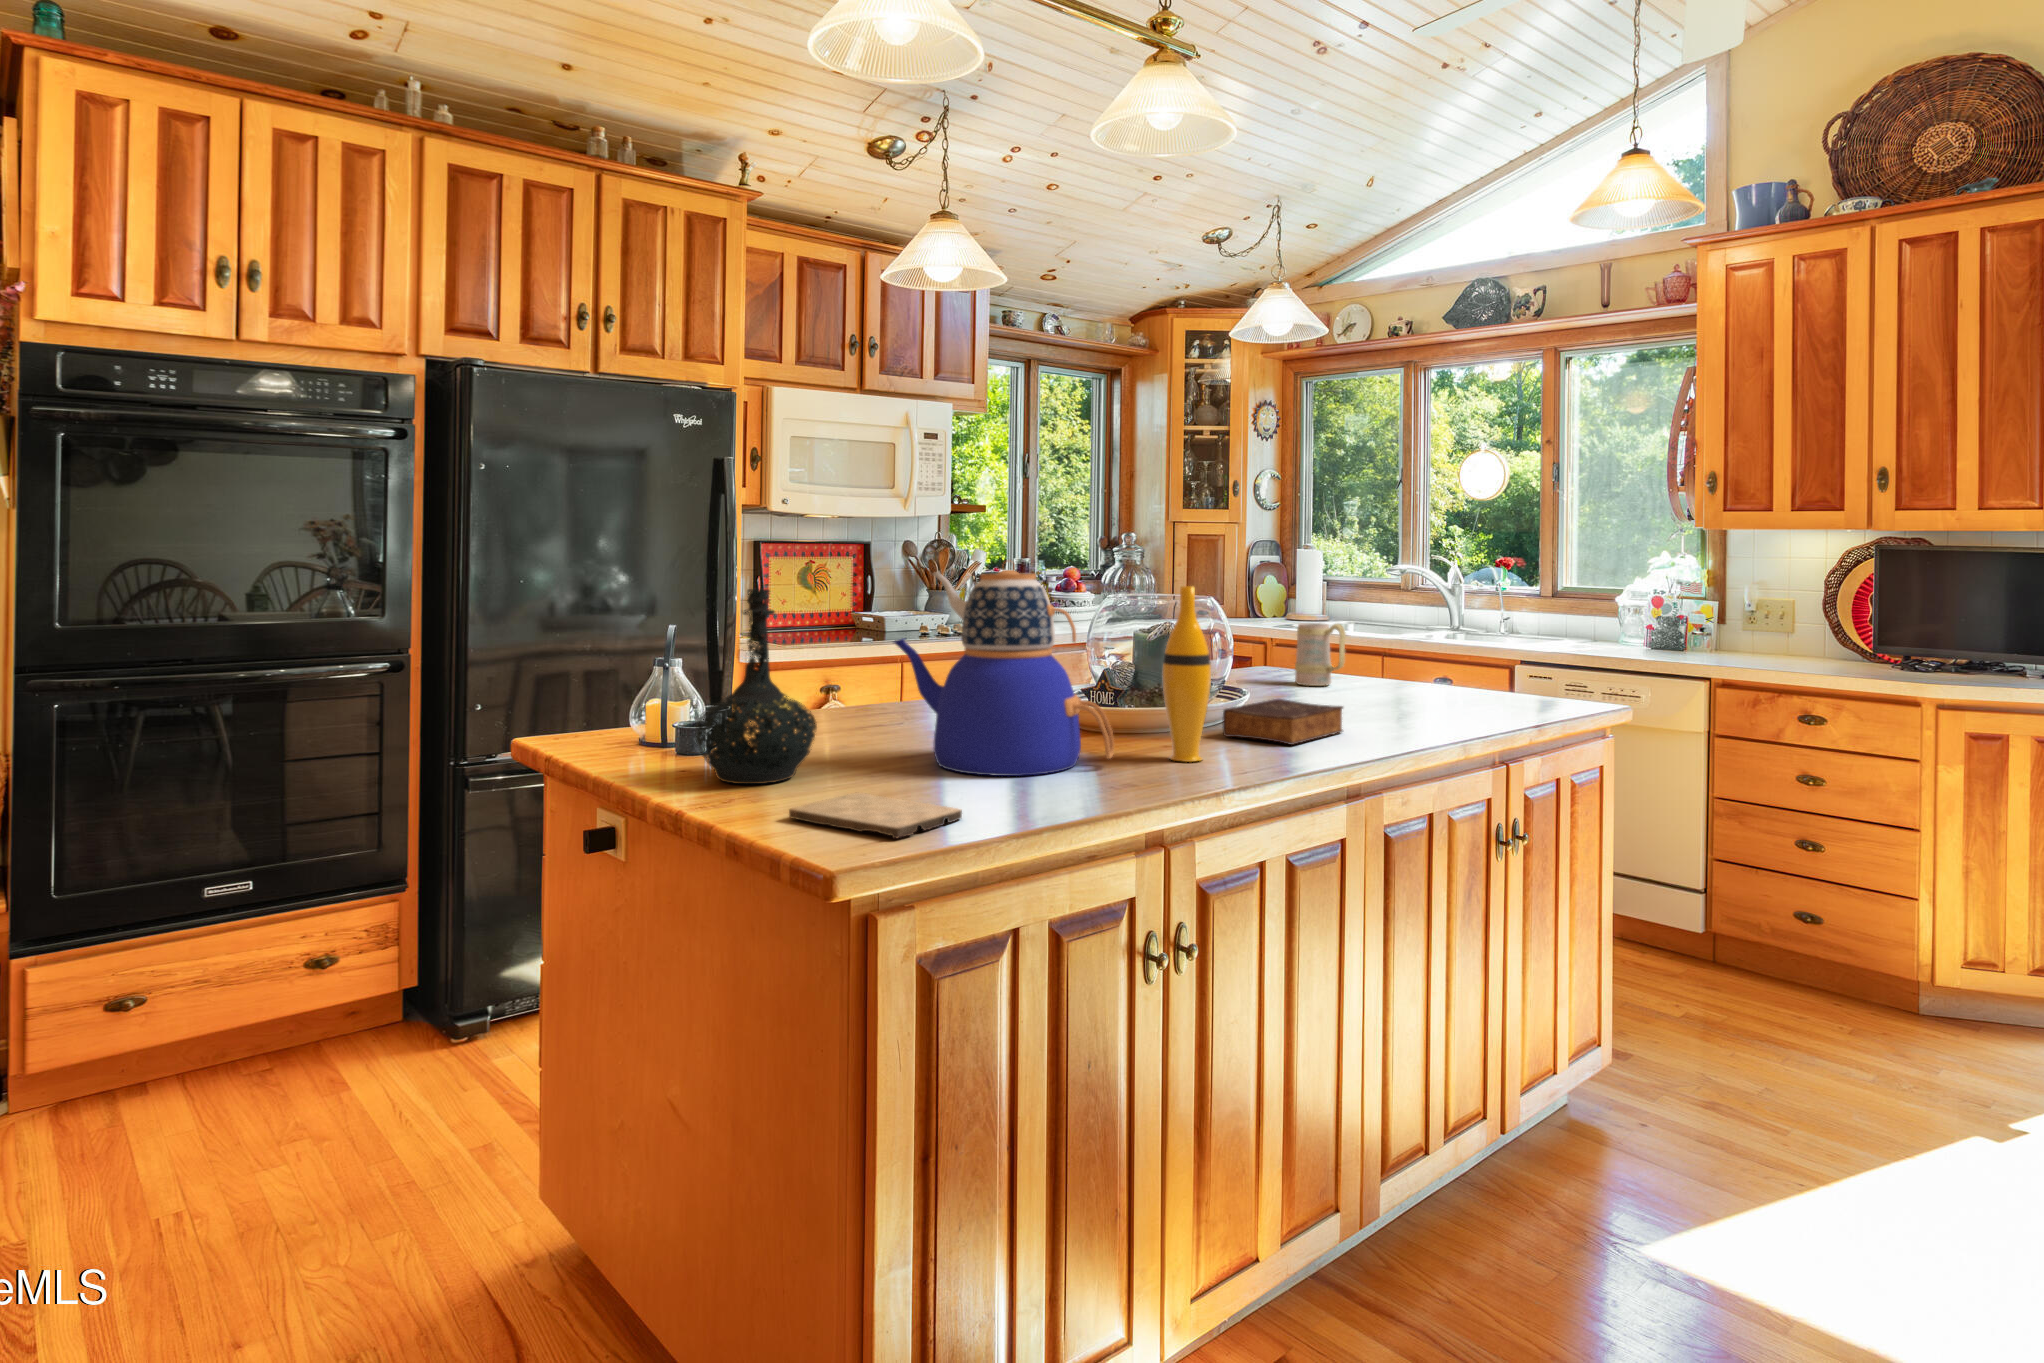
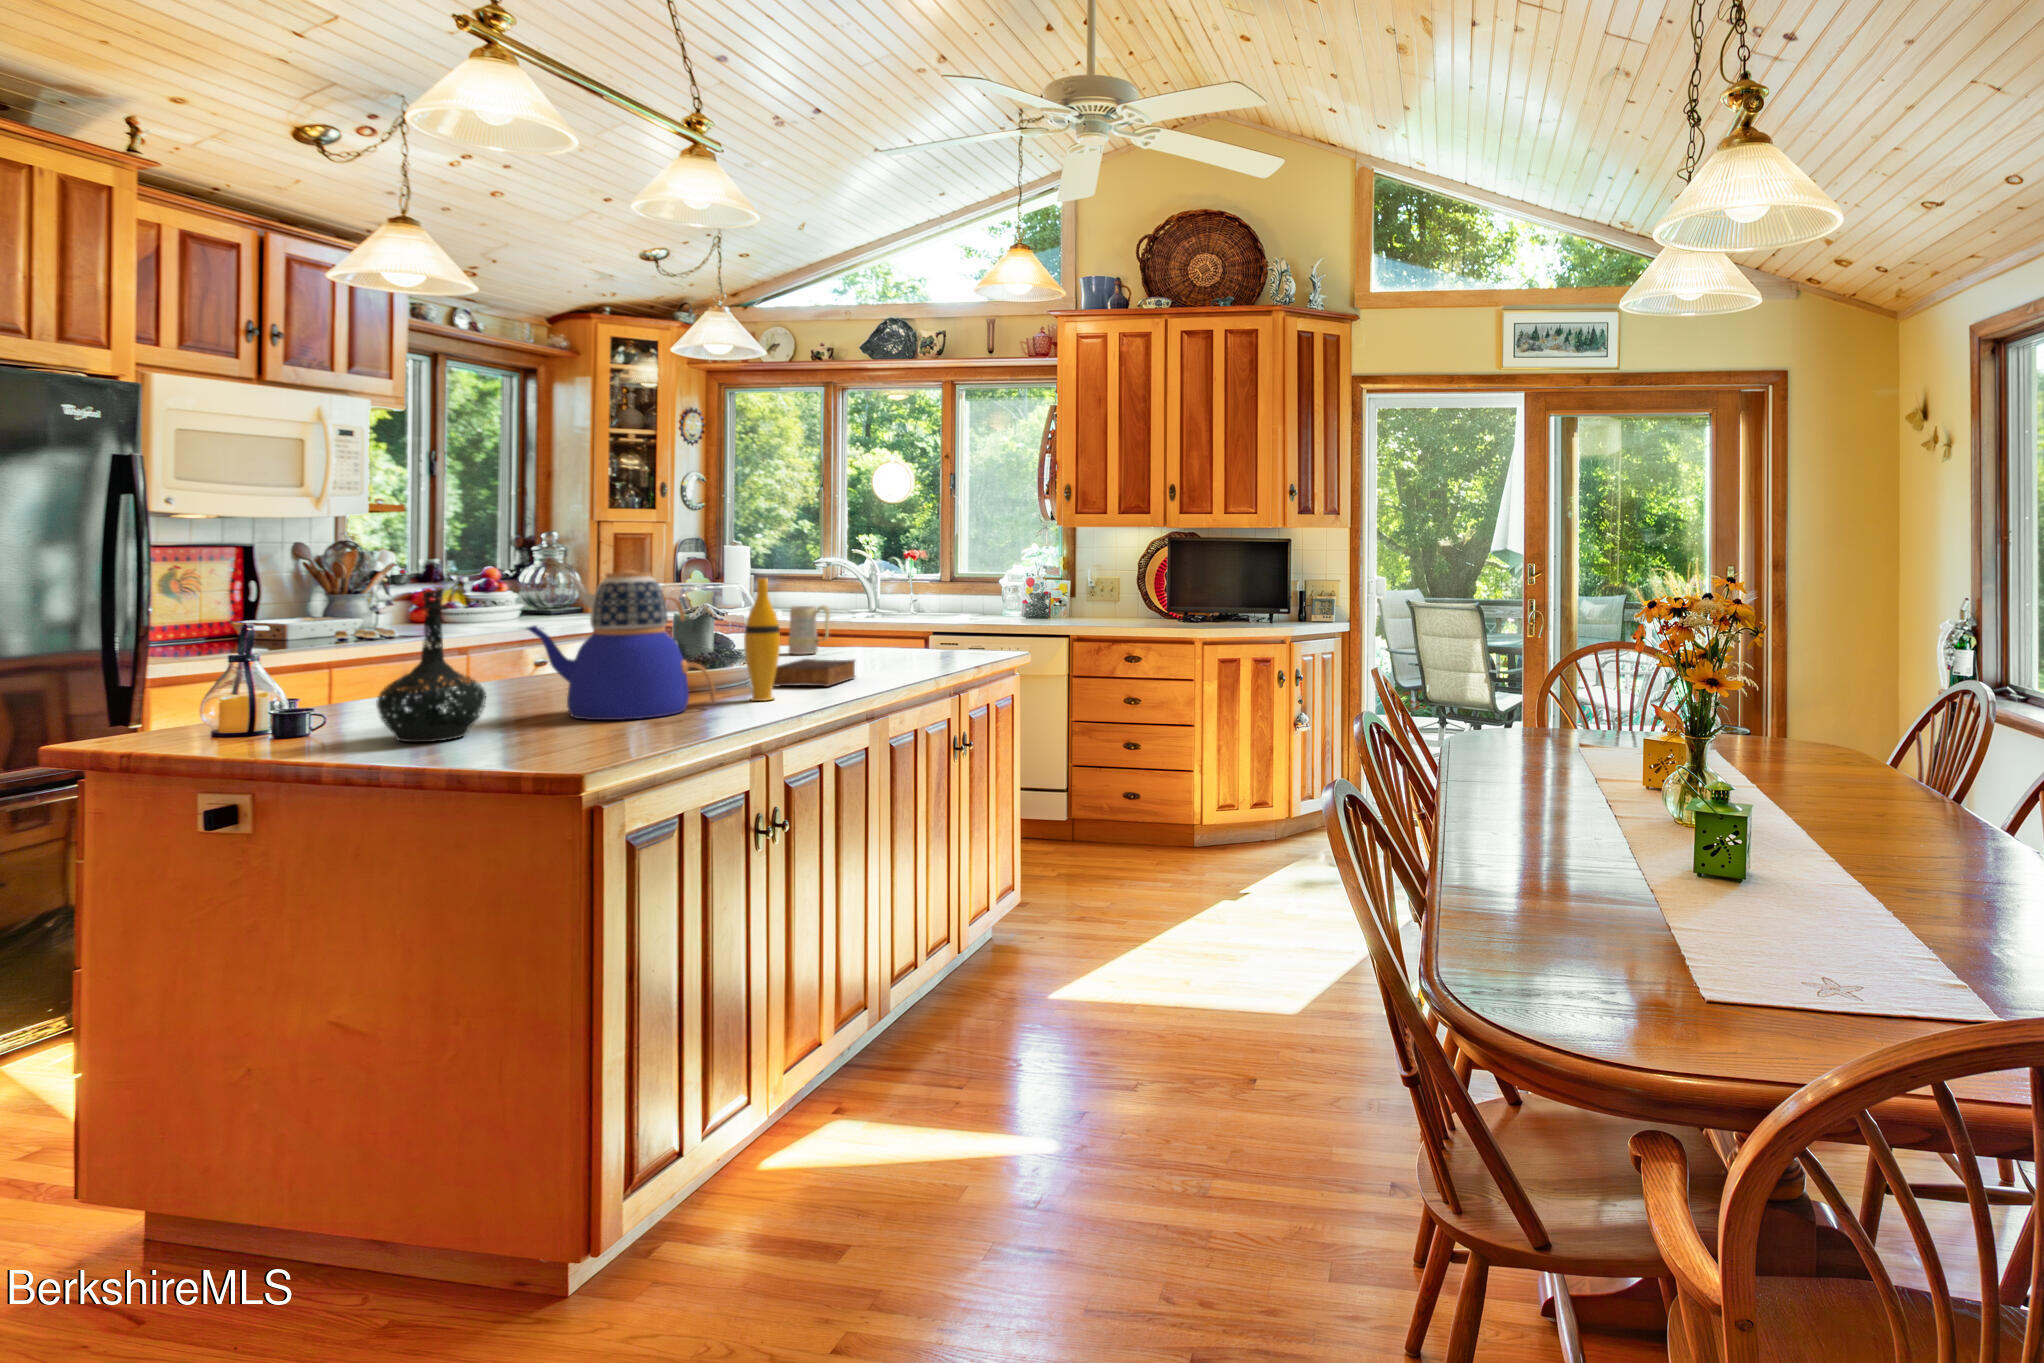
cutting board: present [789,793,962,838] -> none [516,732,649,751]

